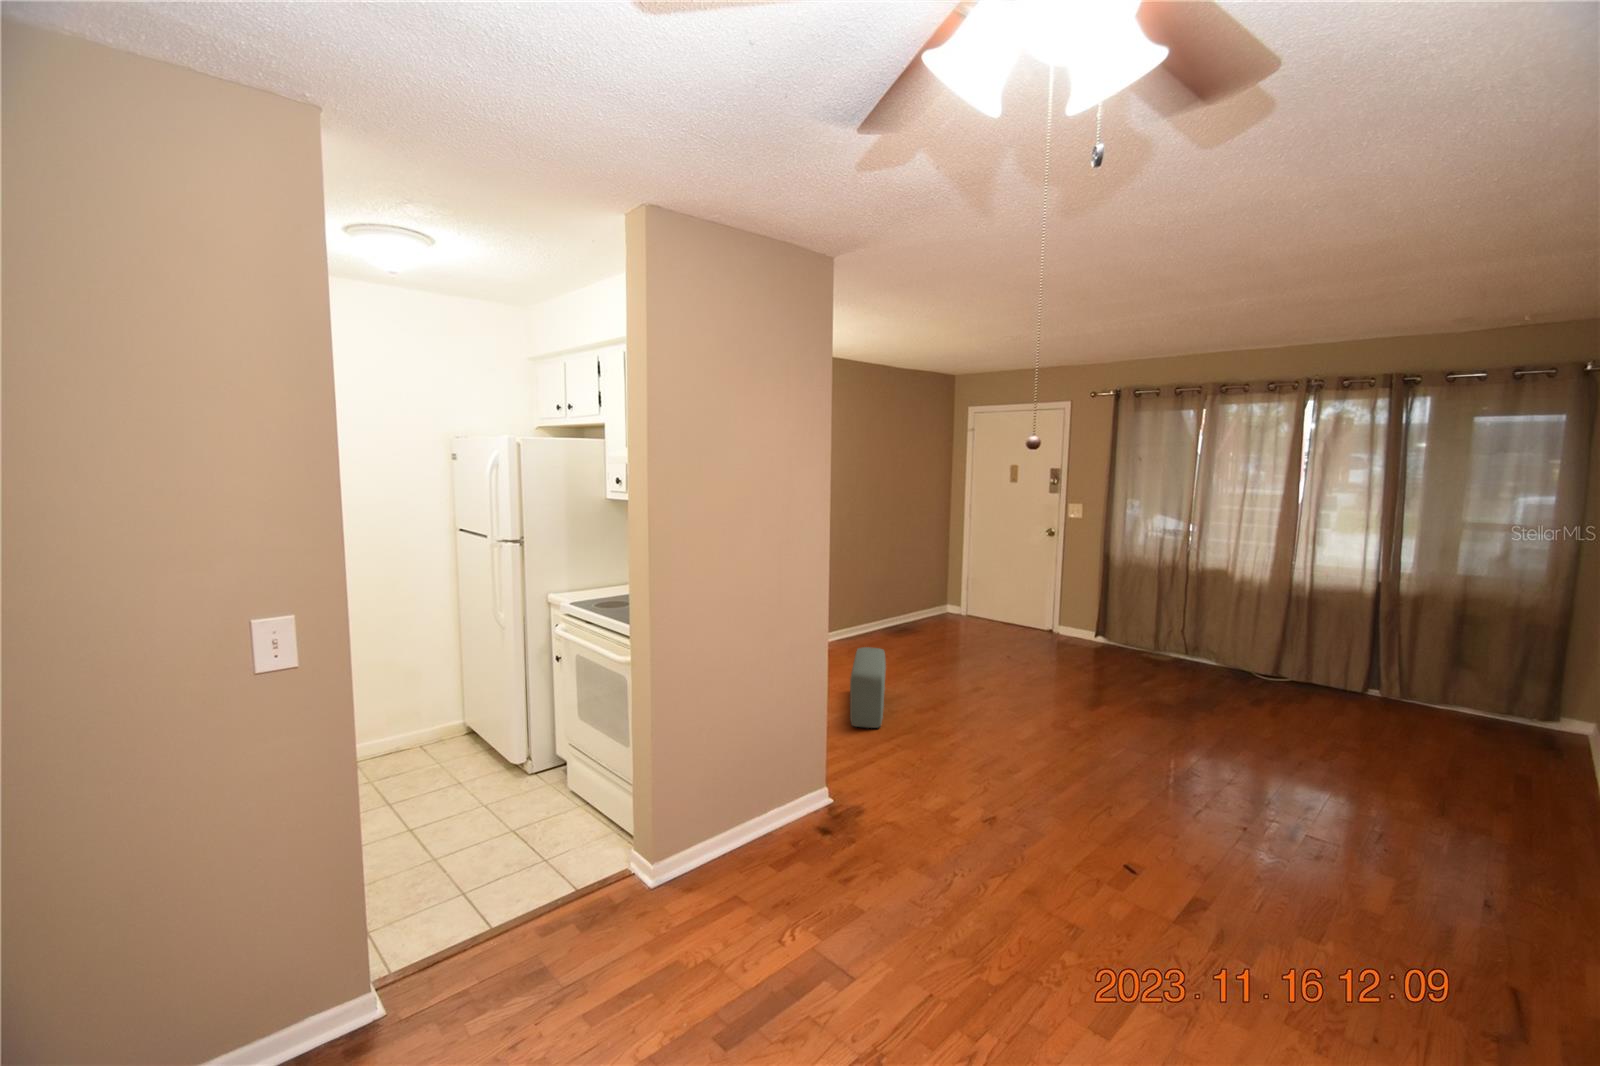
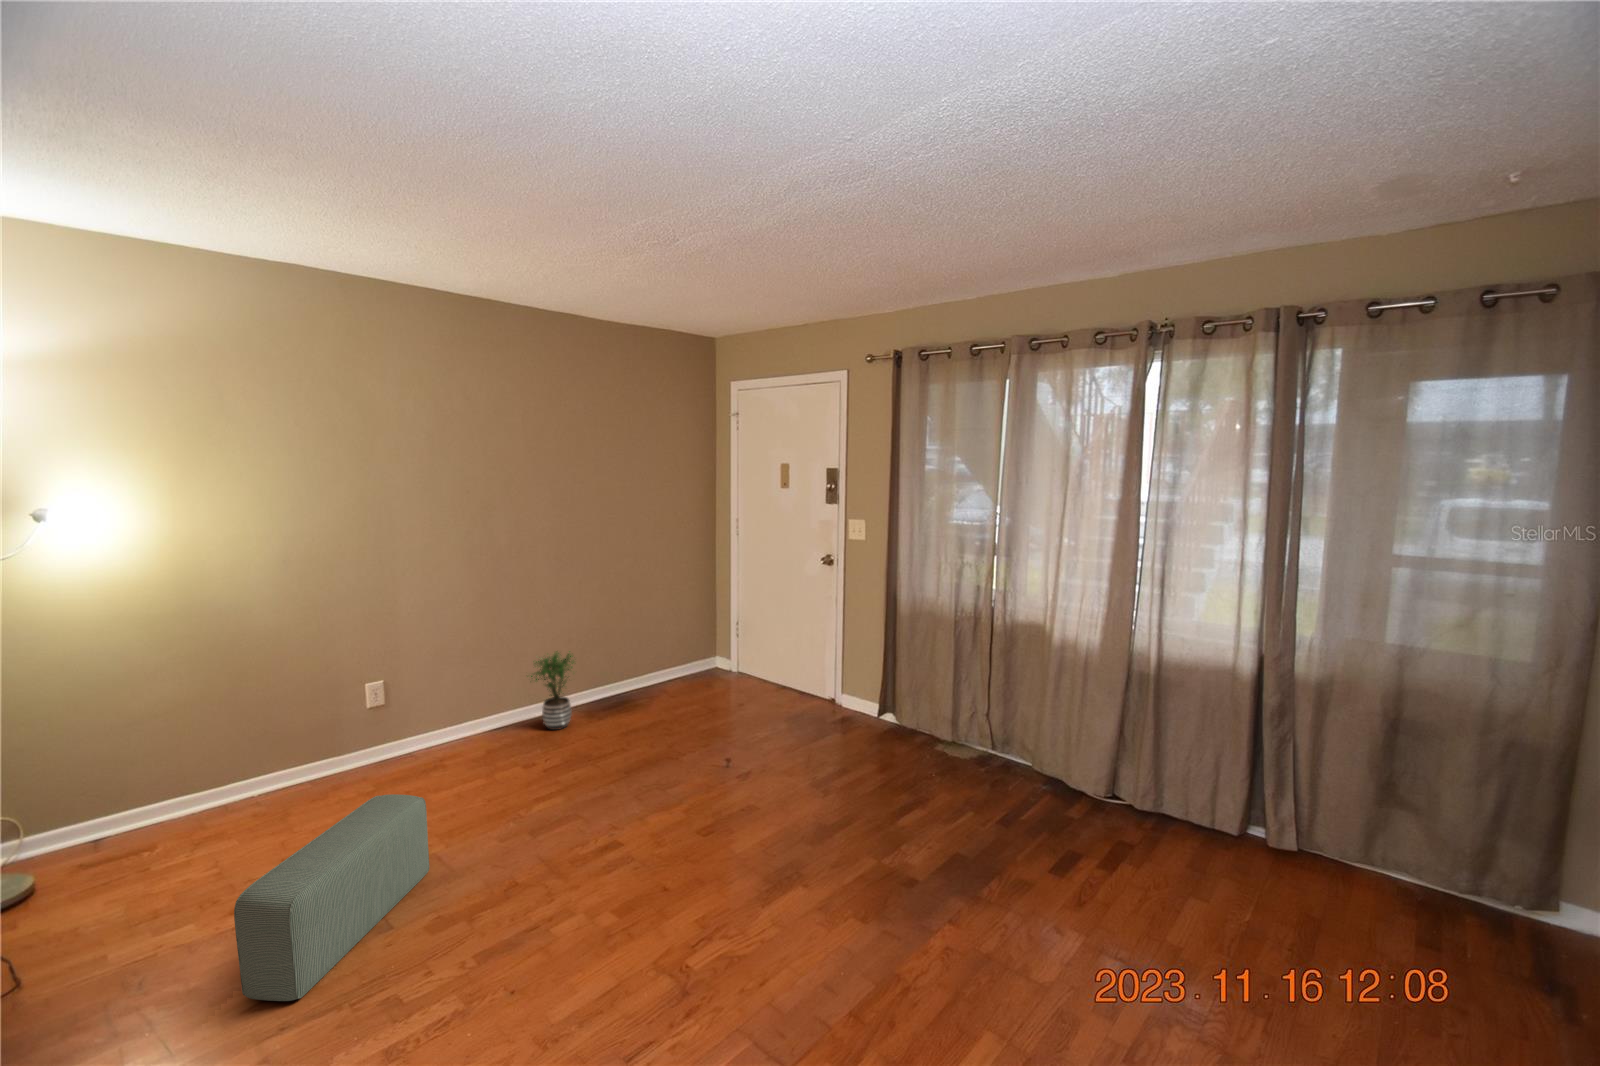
potted plant: none [860,588,894,641] -> present [527,651,574,730]

